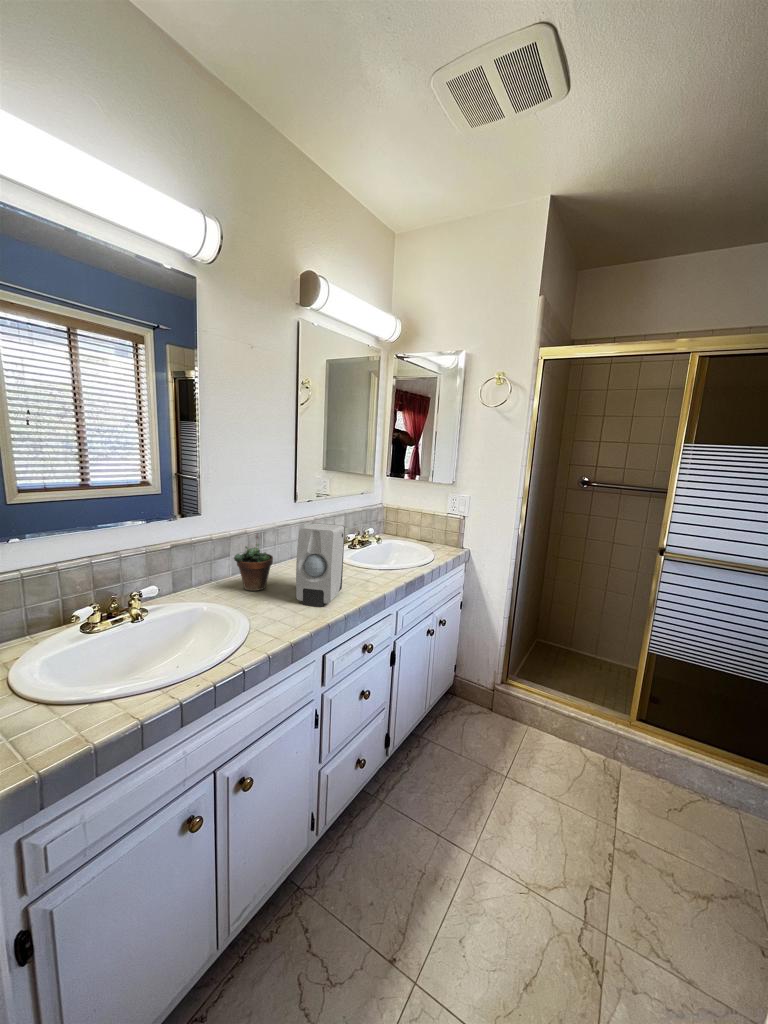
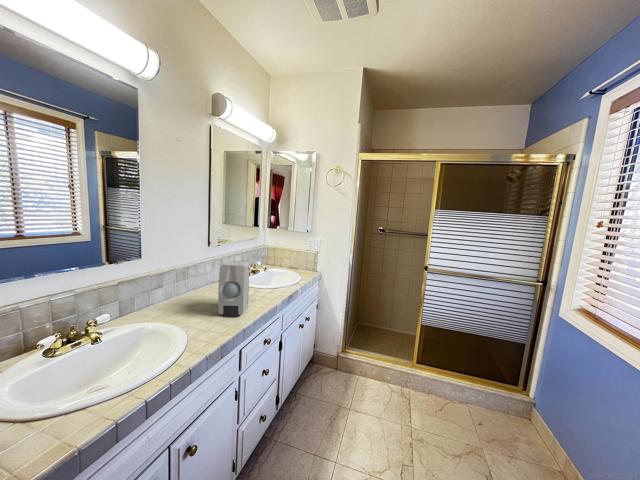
succulent plant: present [234,533,273,591] -> none [169,269,199,311]

